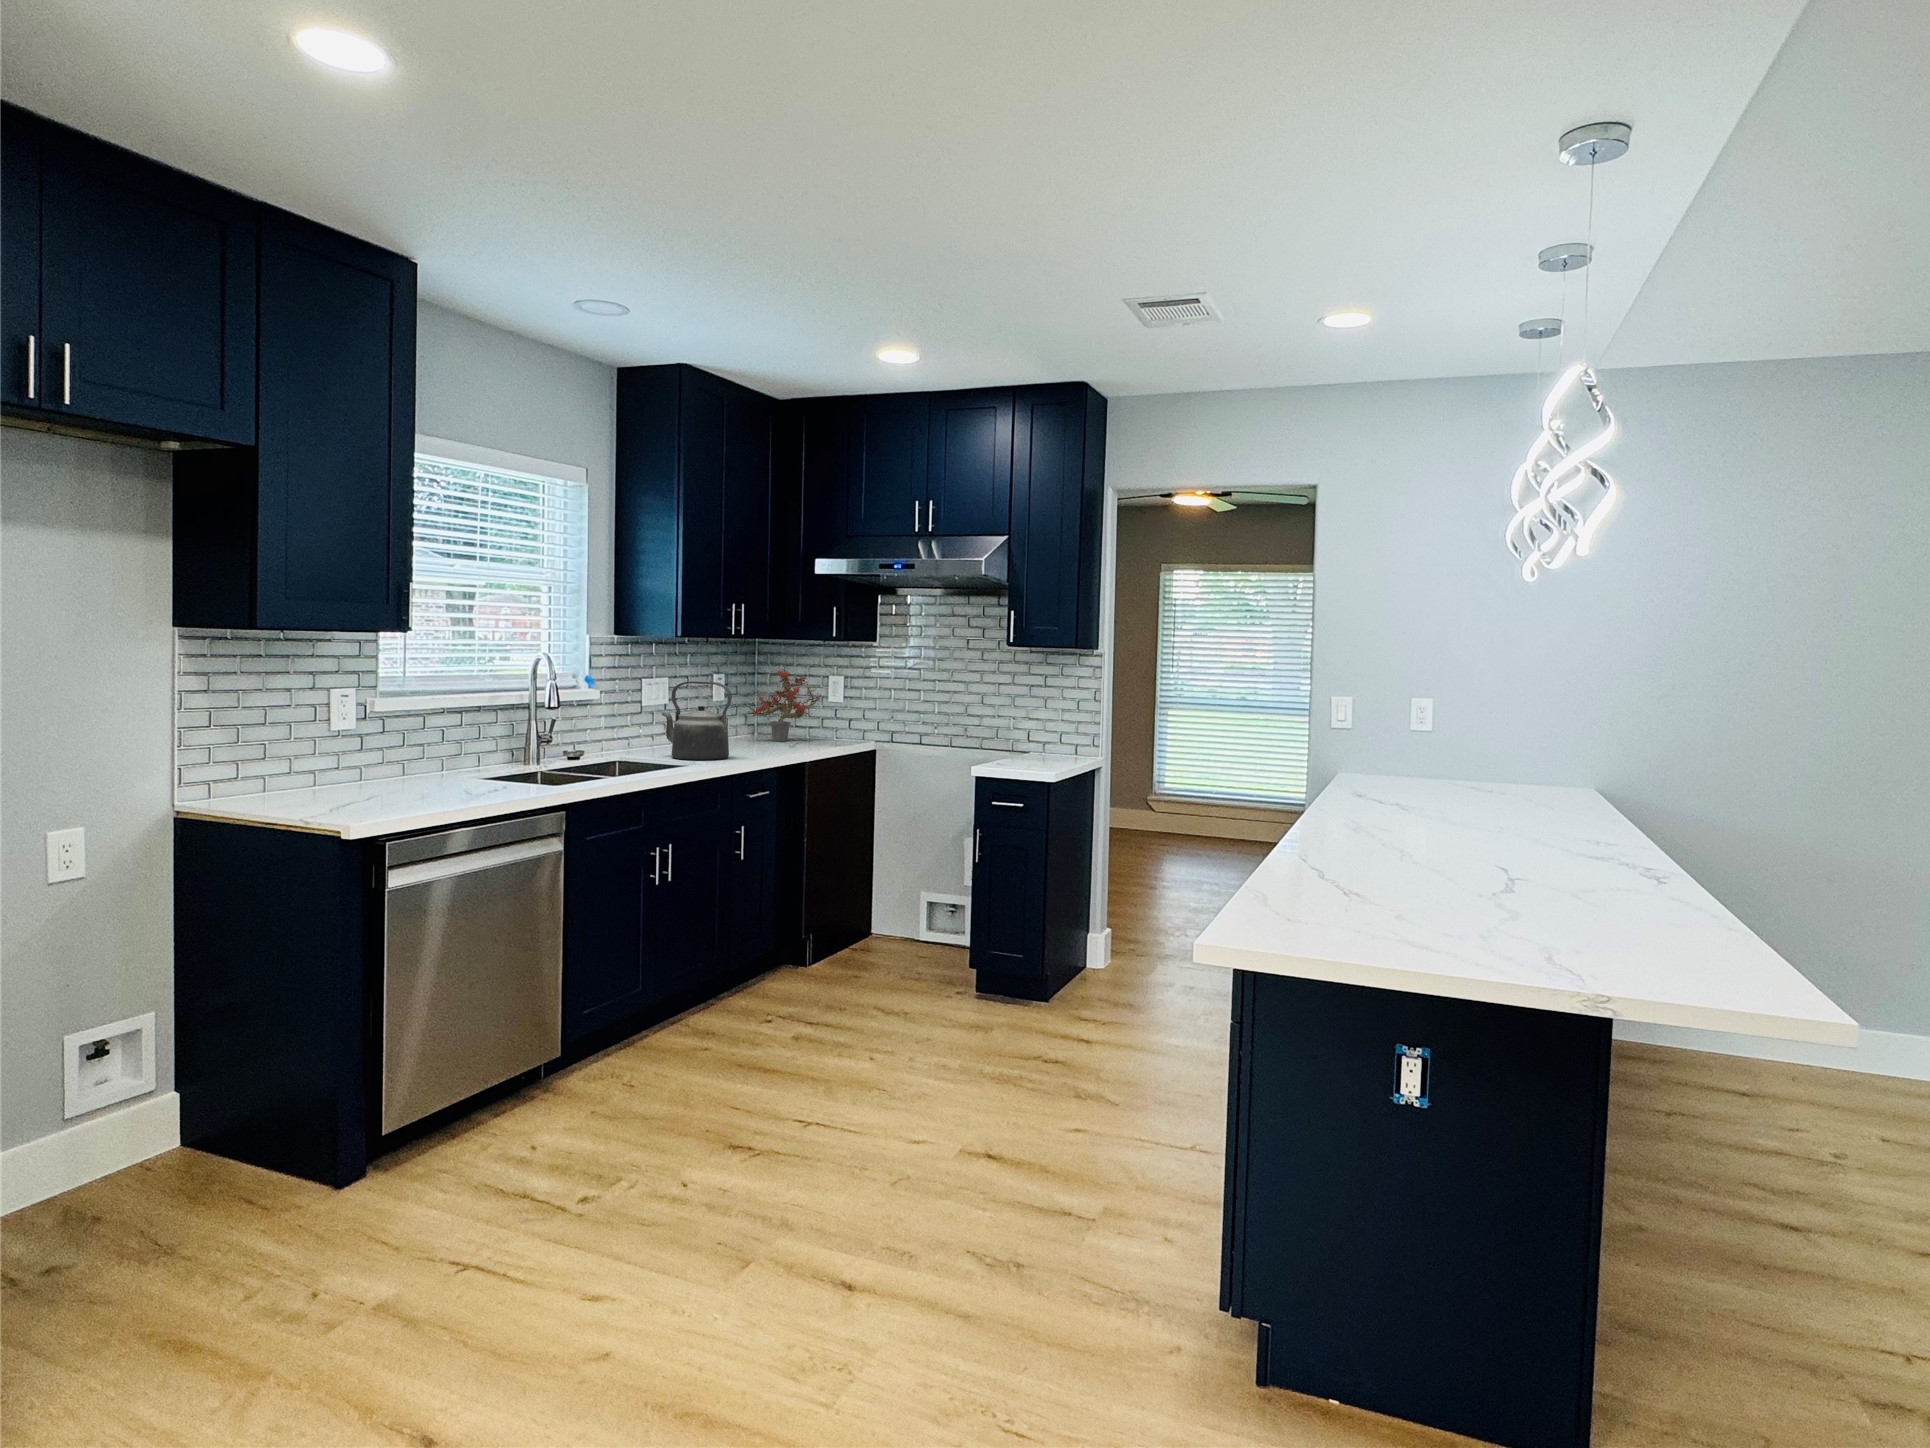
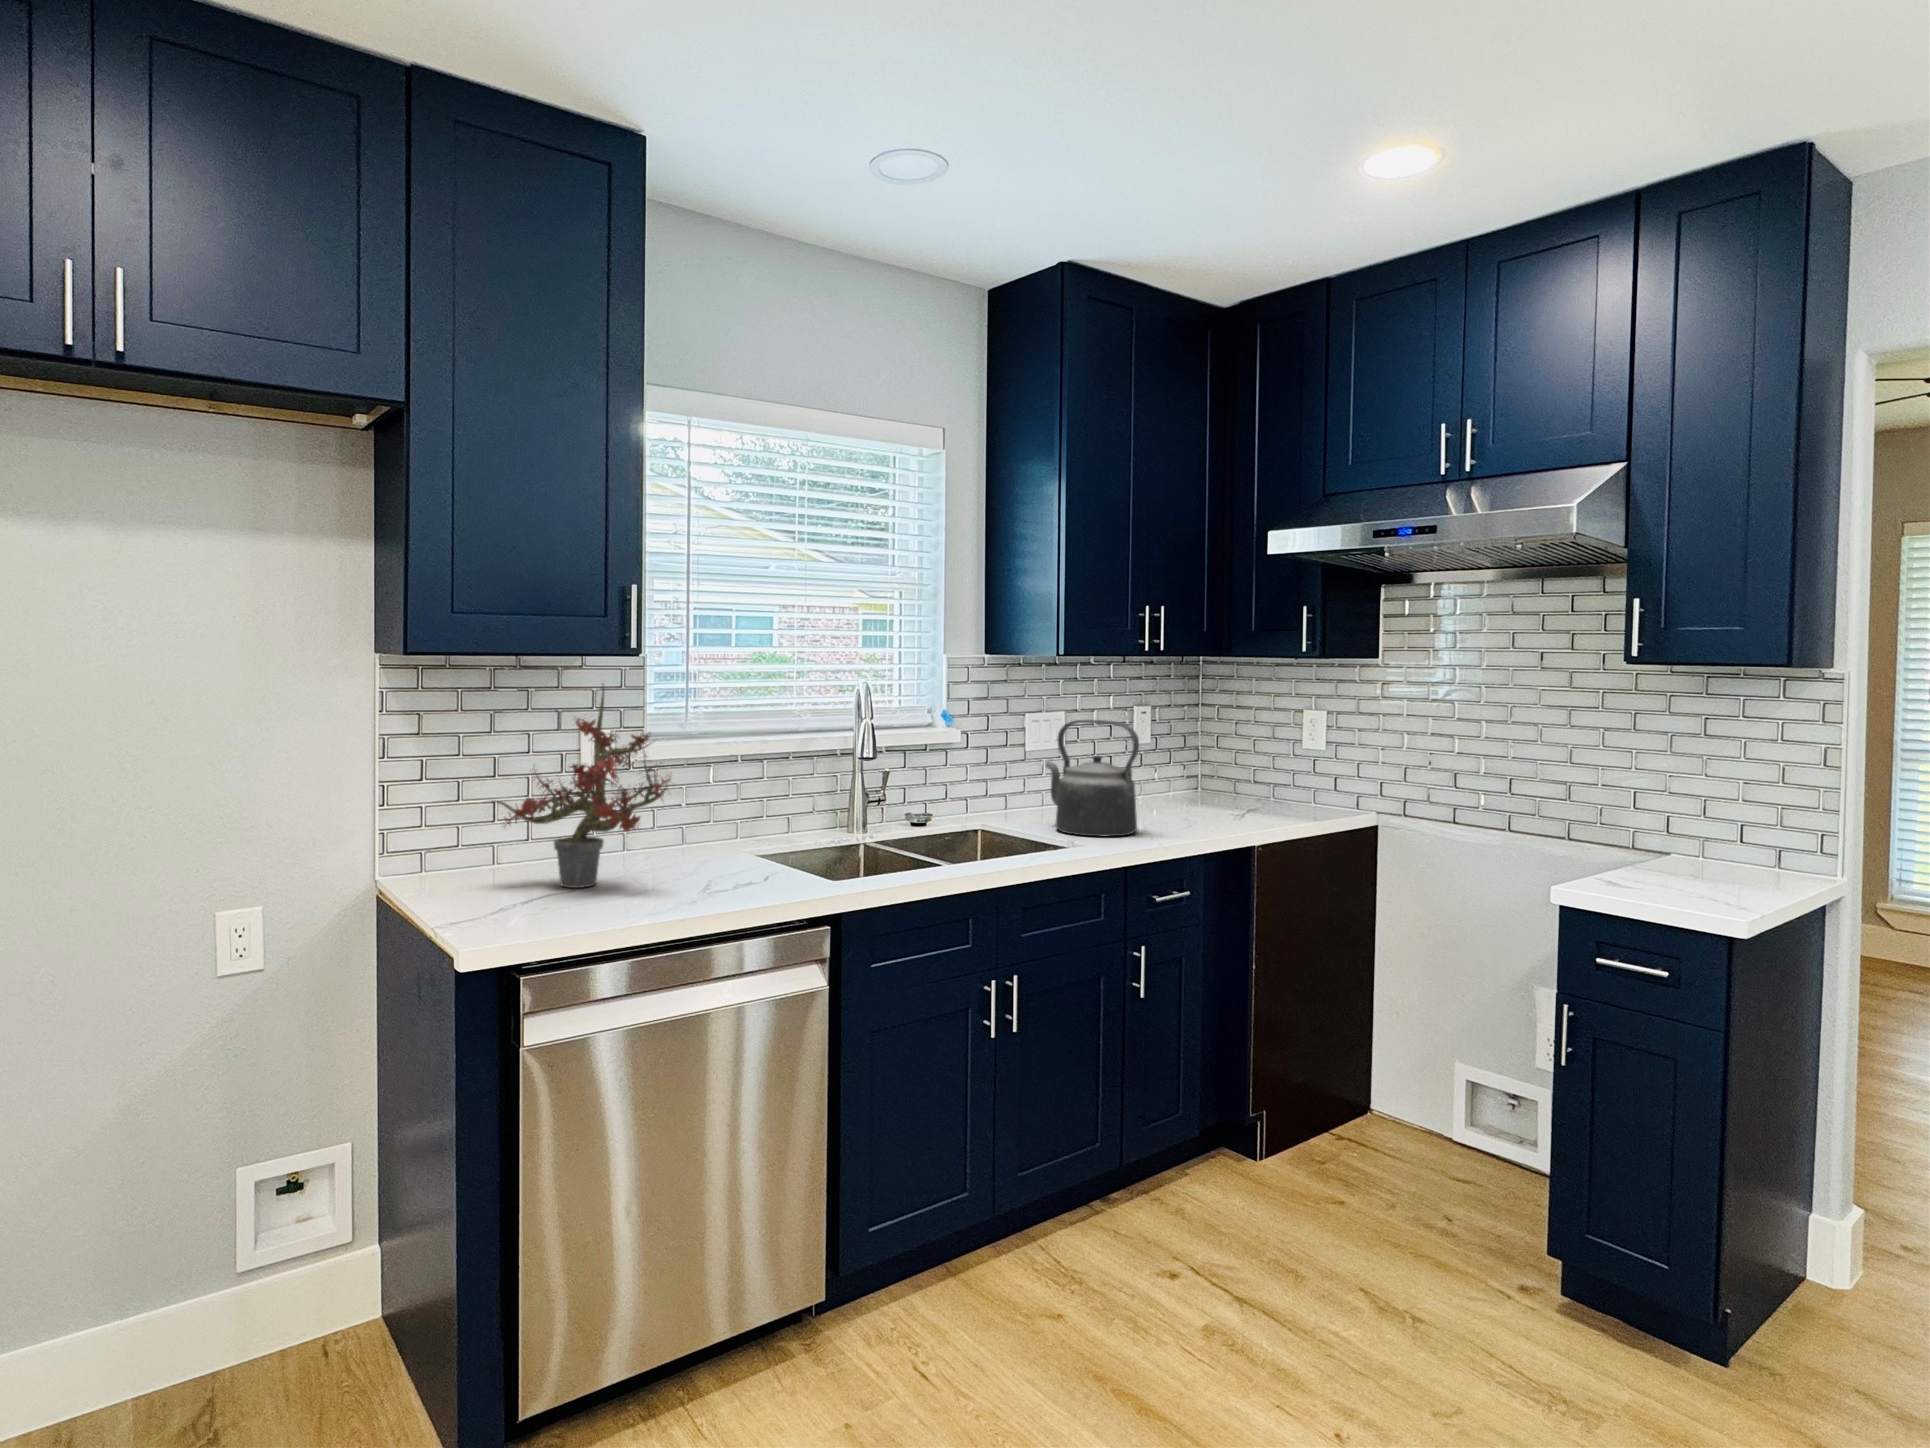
potted plant: present [744,657,822,741] -> present [492,683,671,888]

